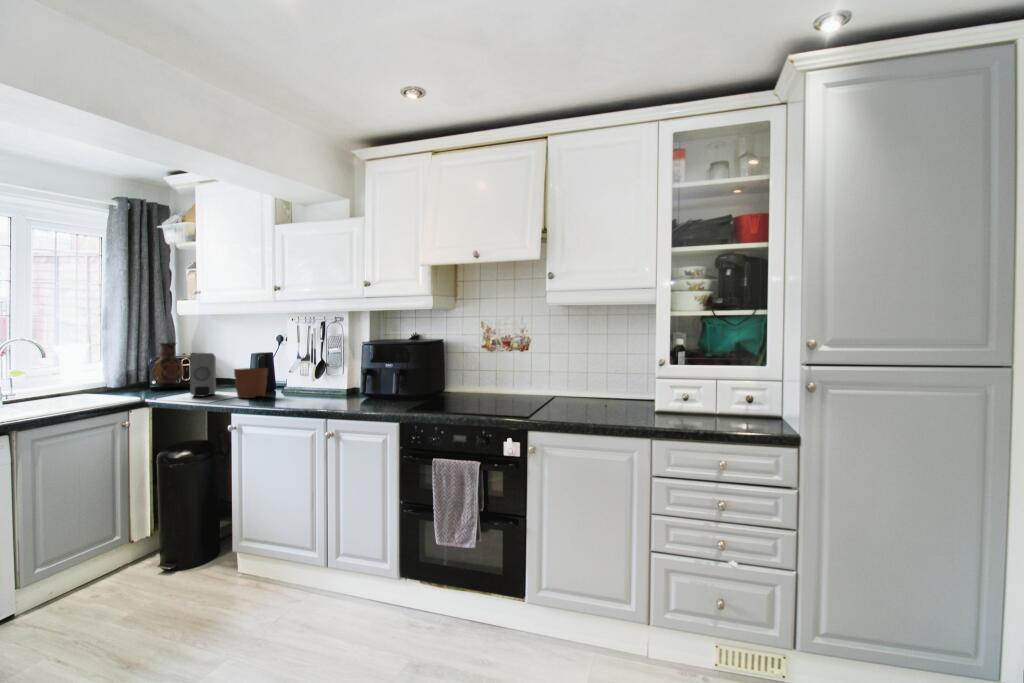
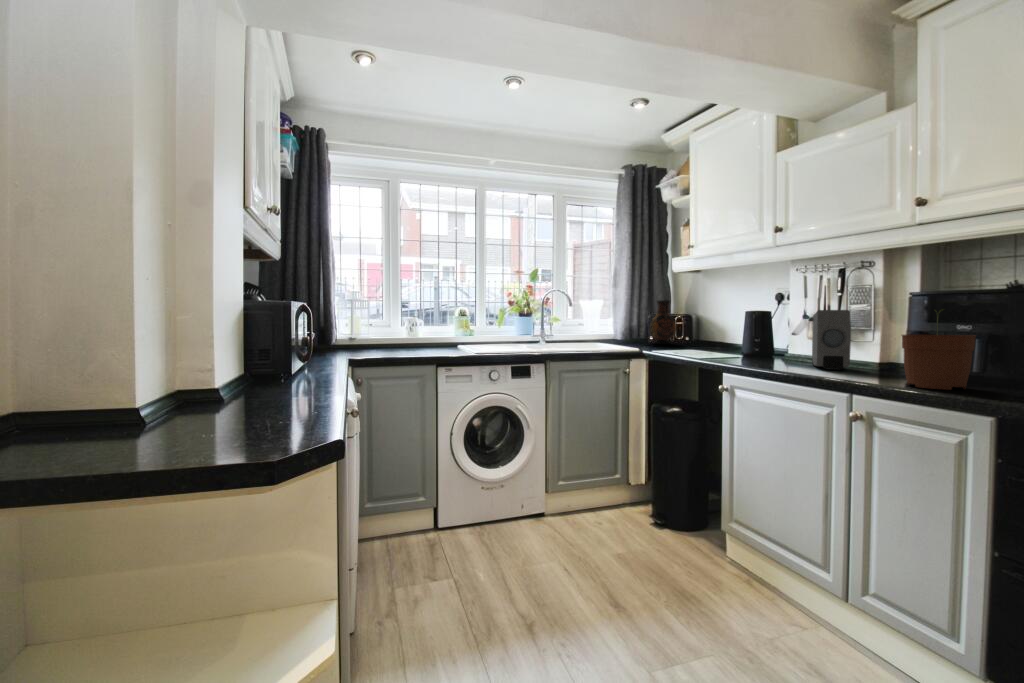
soap dispenser: present [190,353,216,397] -> present [812,310,851,370]
plant pot: present [234,368,268,398] -> present [902,309,976,390]

